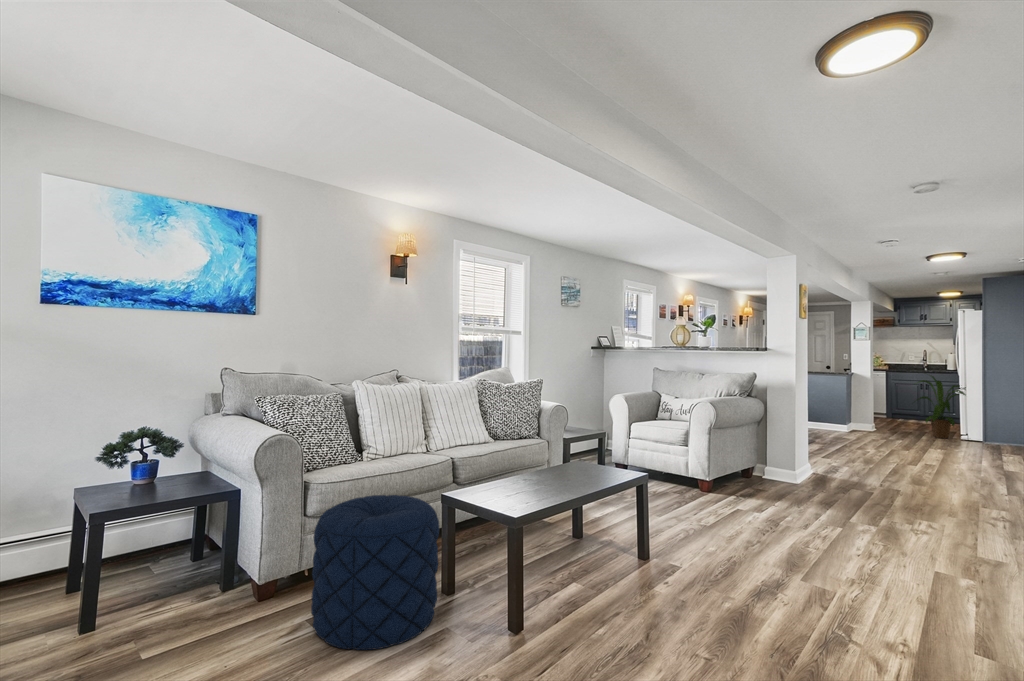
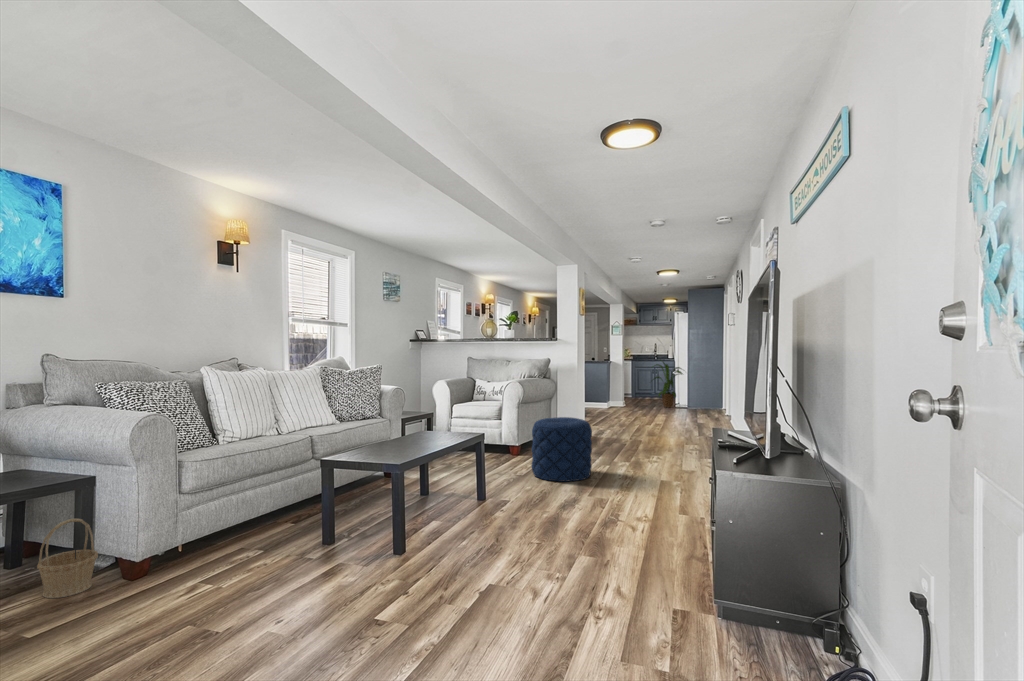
pouf: present [311,495,439,650] -> present [532,417,592,482]
basket: none [148,538,206,621] -> present [37,519,98,598]

